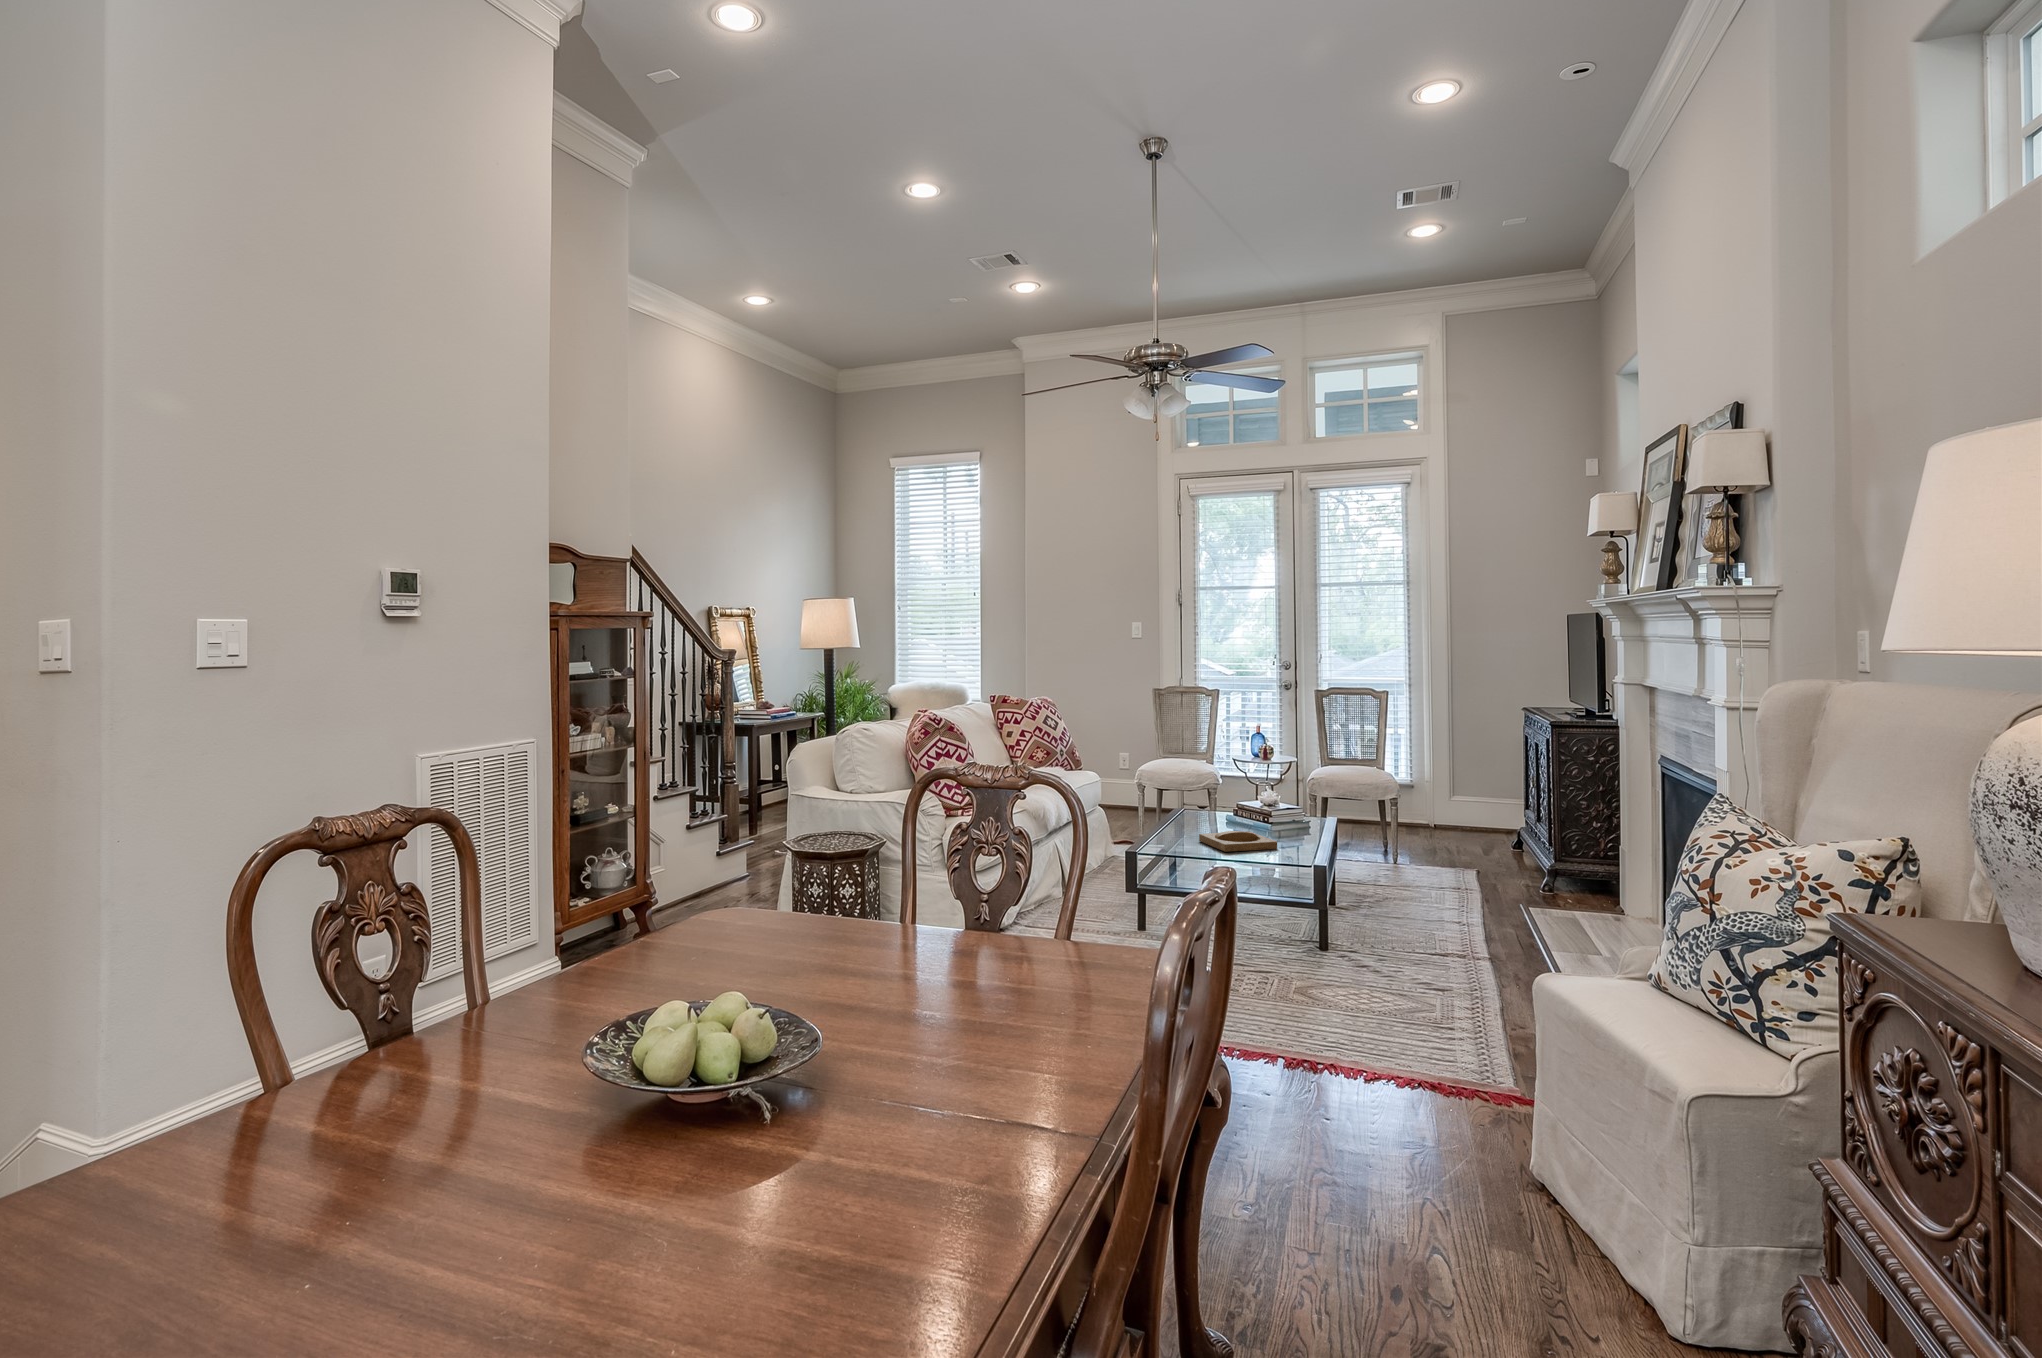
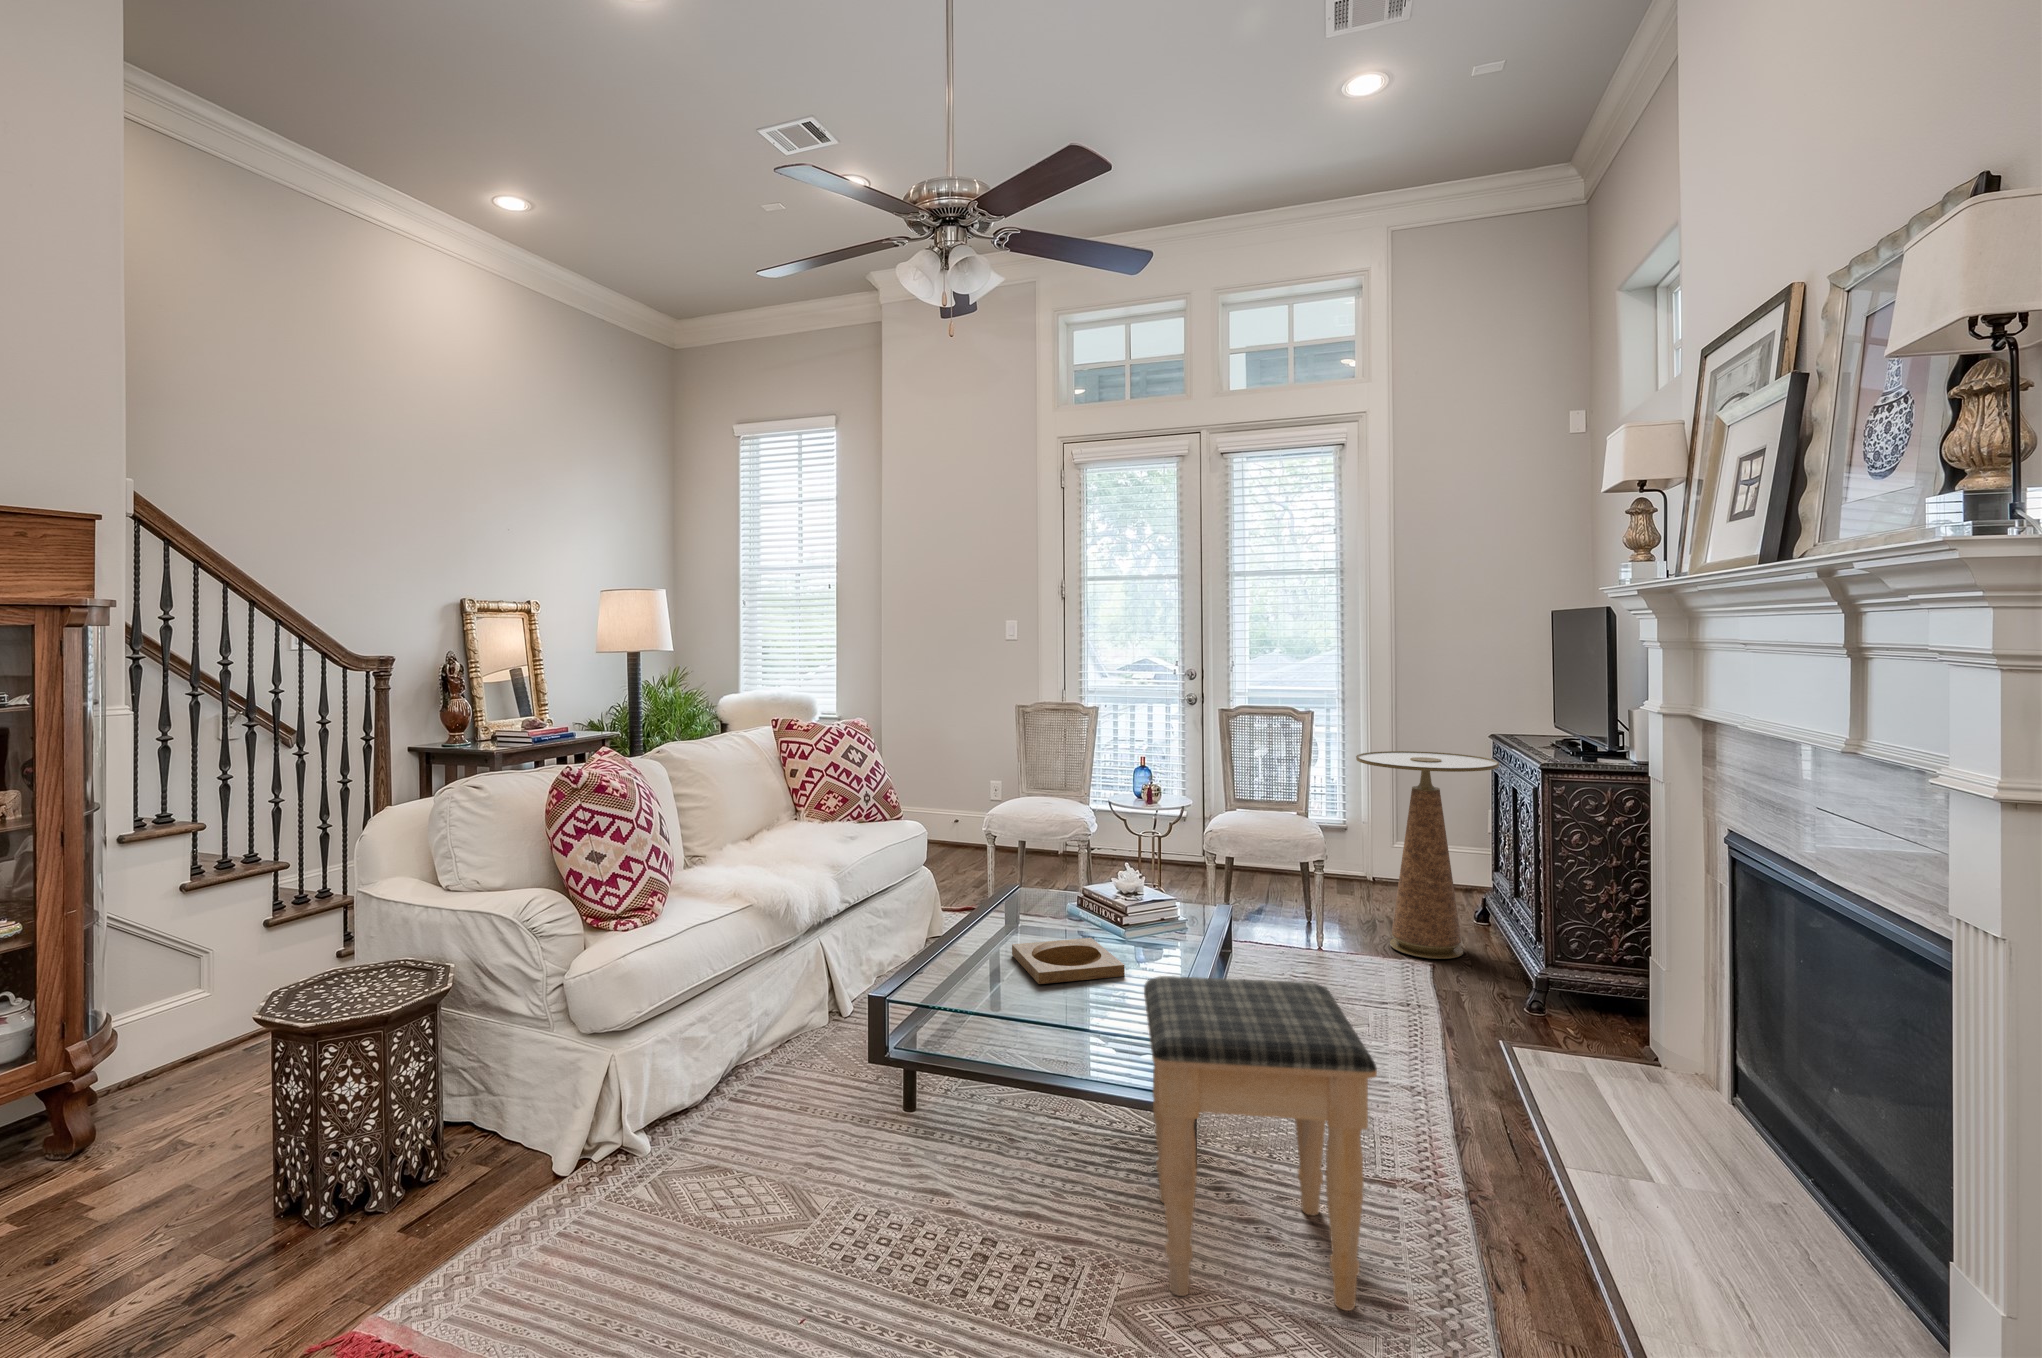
side table: none [1421,720,1525,867] -> present [1356,751,1499,959]
footstool: none [1302,830,1439,990] -> present [1144,976,1377,1311]

